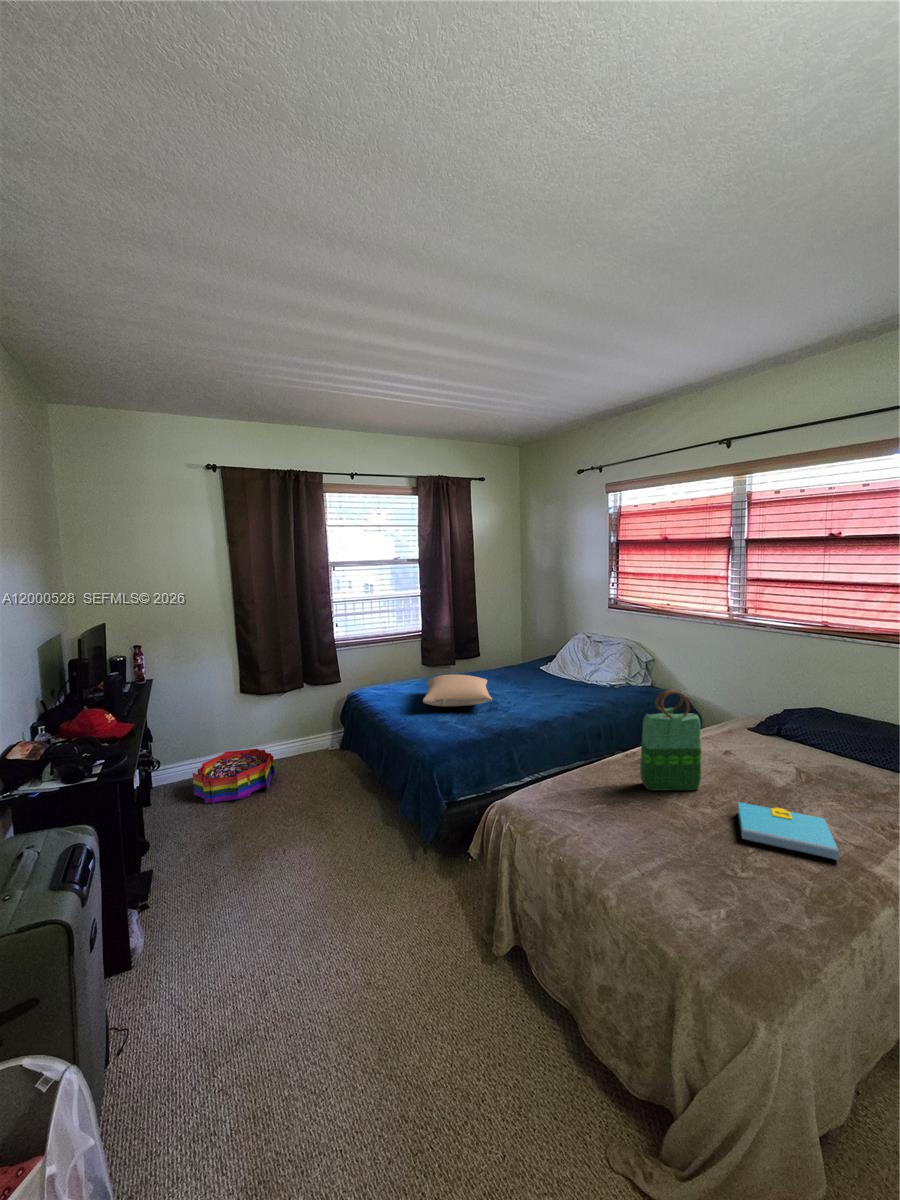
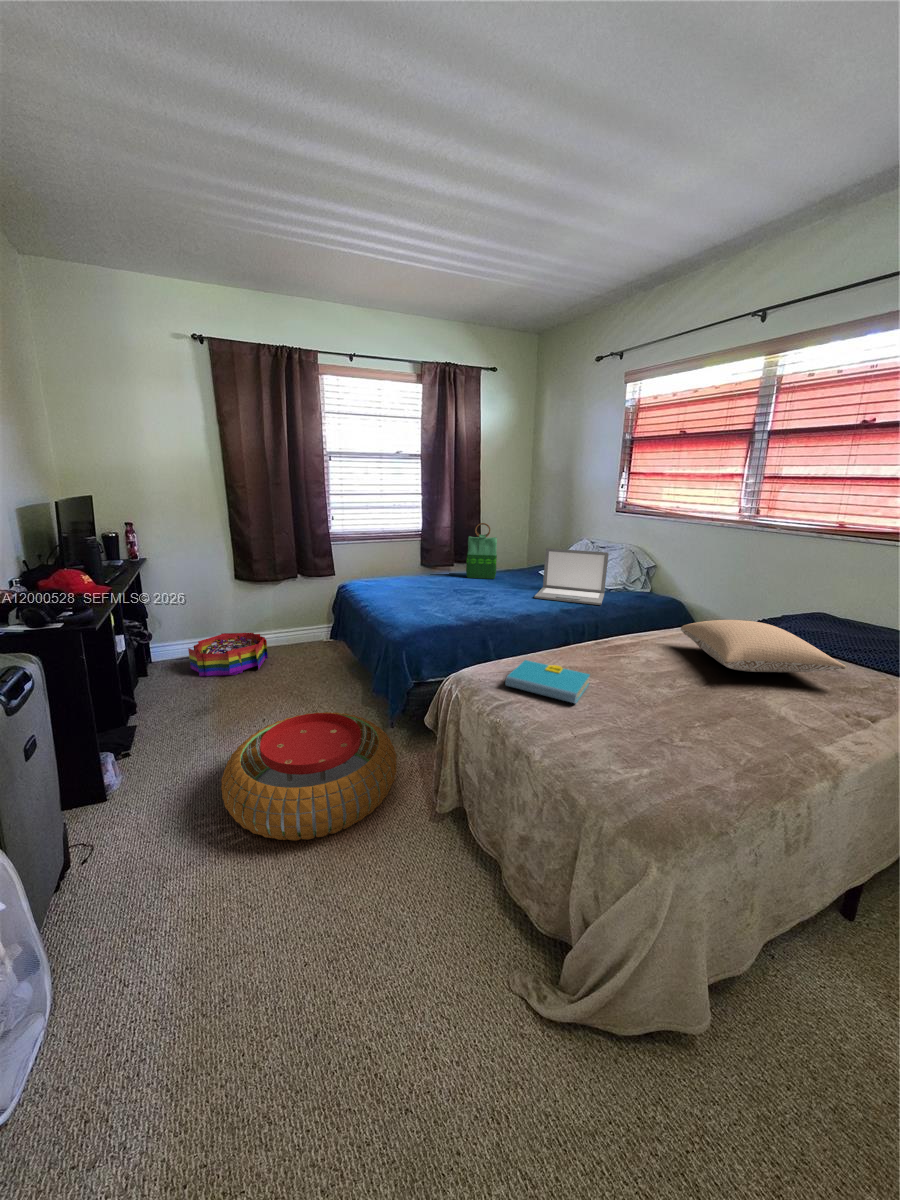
laptop: none [547,649,613,706] -> present [534,548,609,605]
pillow: present [423,675,492,707] -> present [681,620,846,672]
tote bag: present [640,690,701,790] -> present [466,523,497,579]
book: present [738,802,839,860] -> present [505,660,590,703]
pouf: none [262,843,440,1004] -> present [221,712,397,841]

